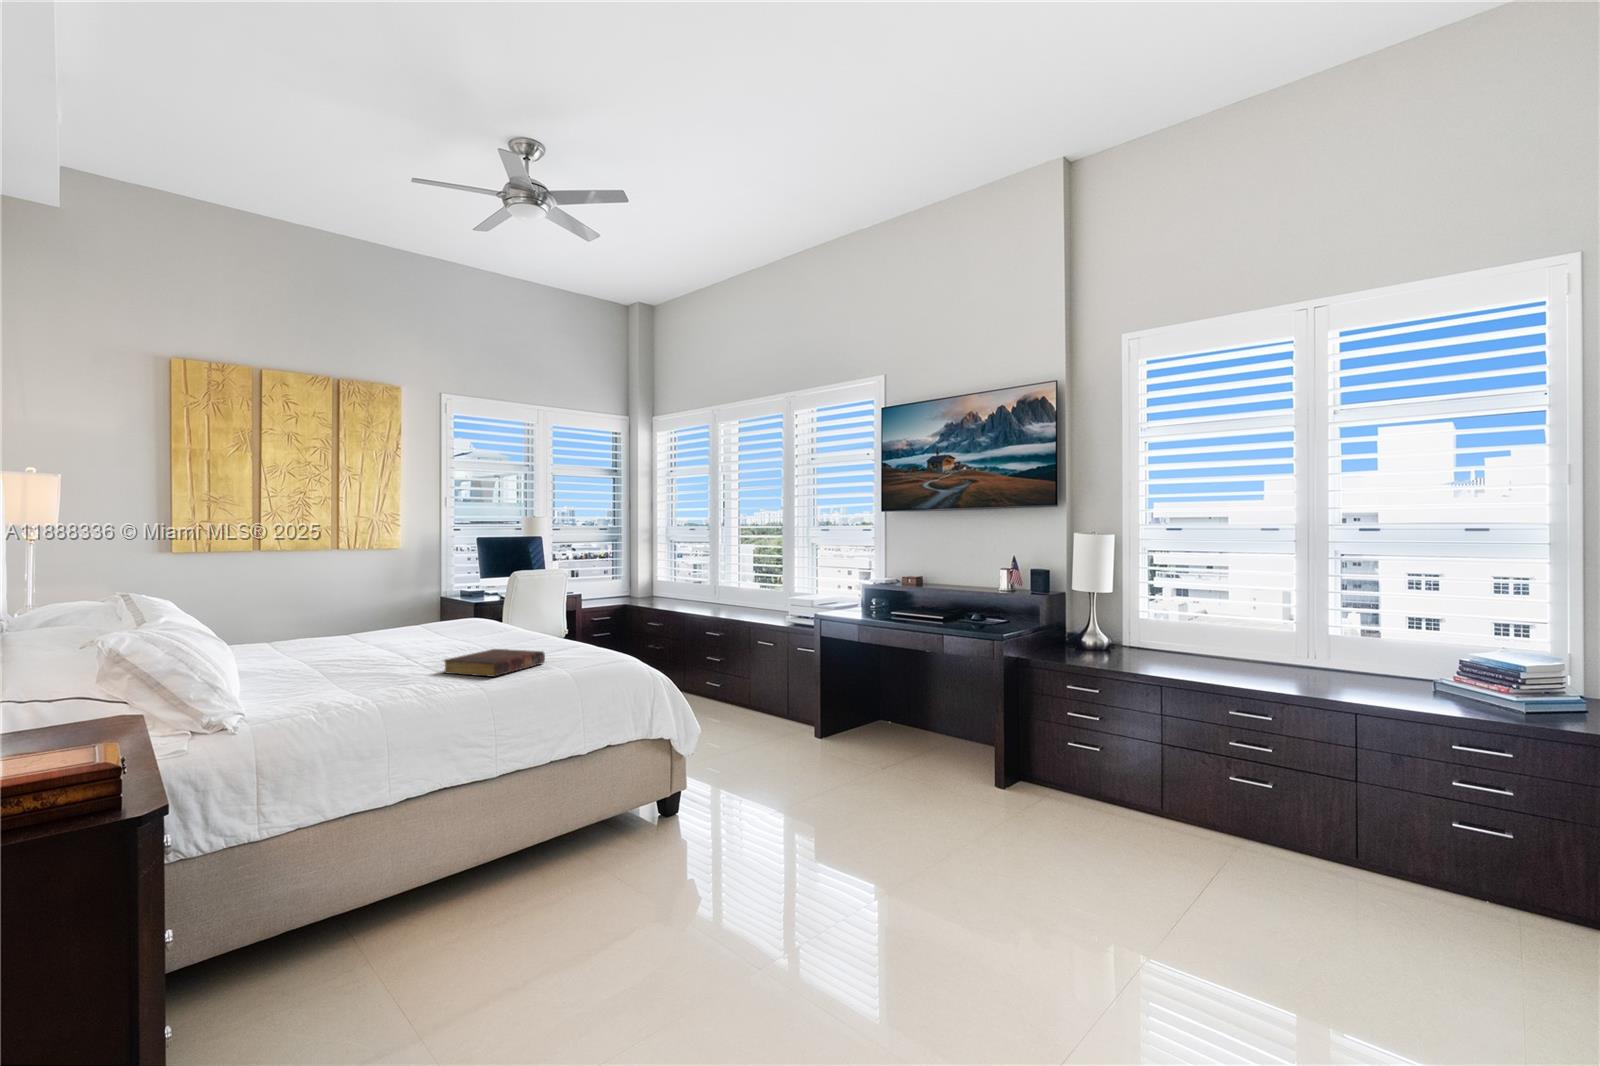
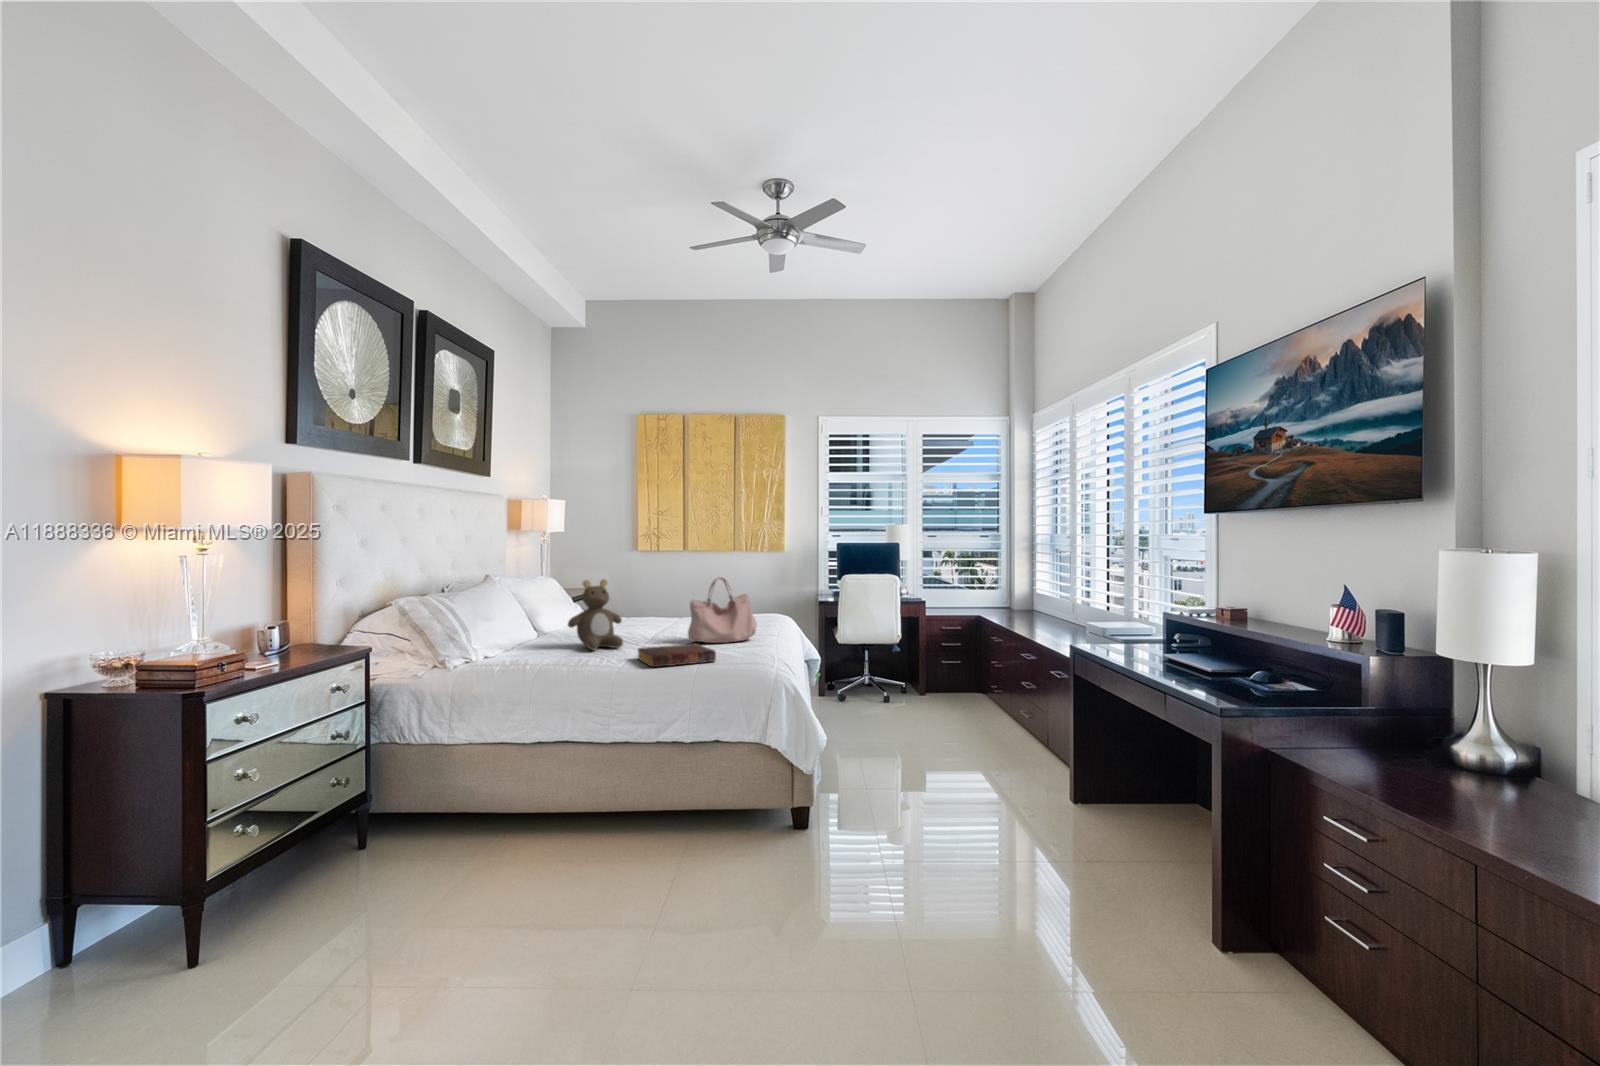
handbag: none [447,574,518,651] -> present [688,577,757,643]
teddy bear: none [302,581,385,673] -> present [568,579,623,650]

